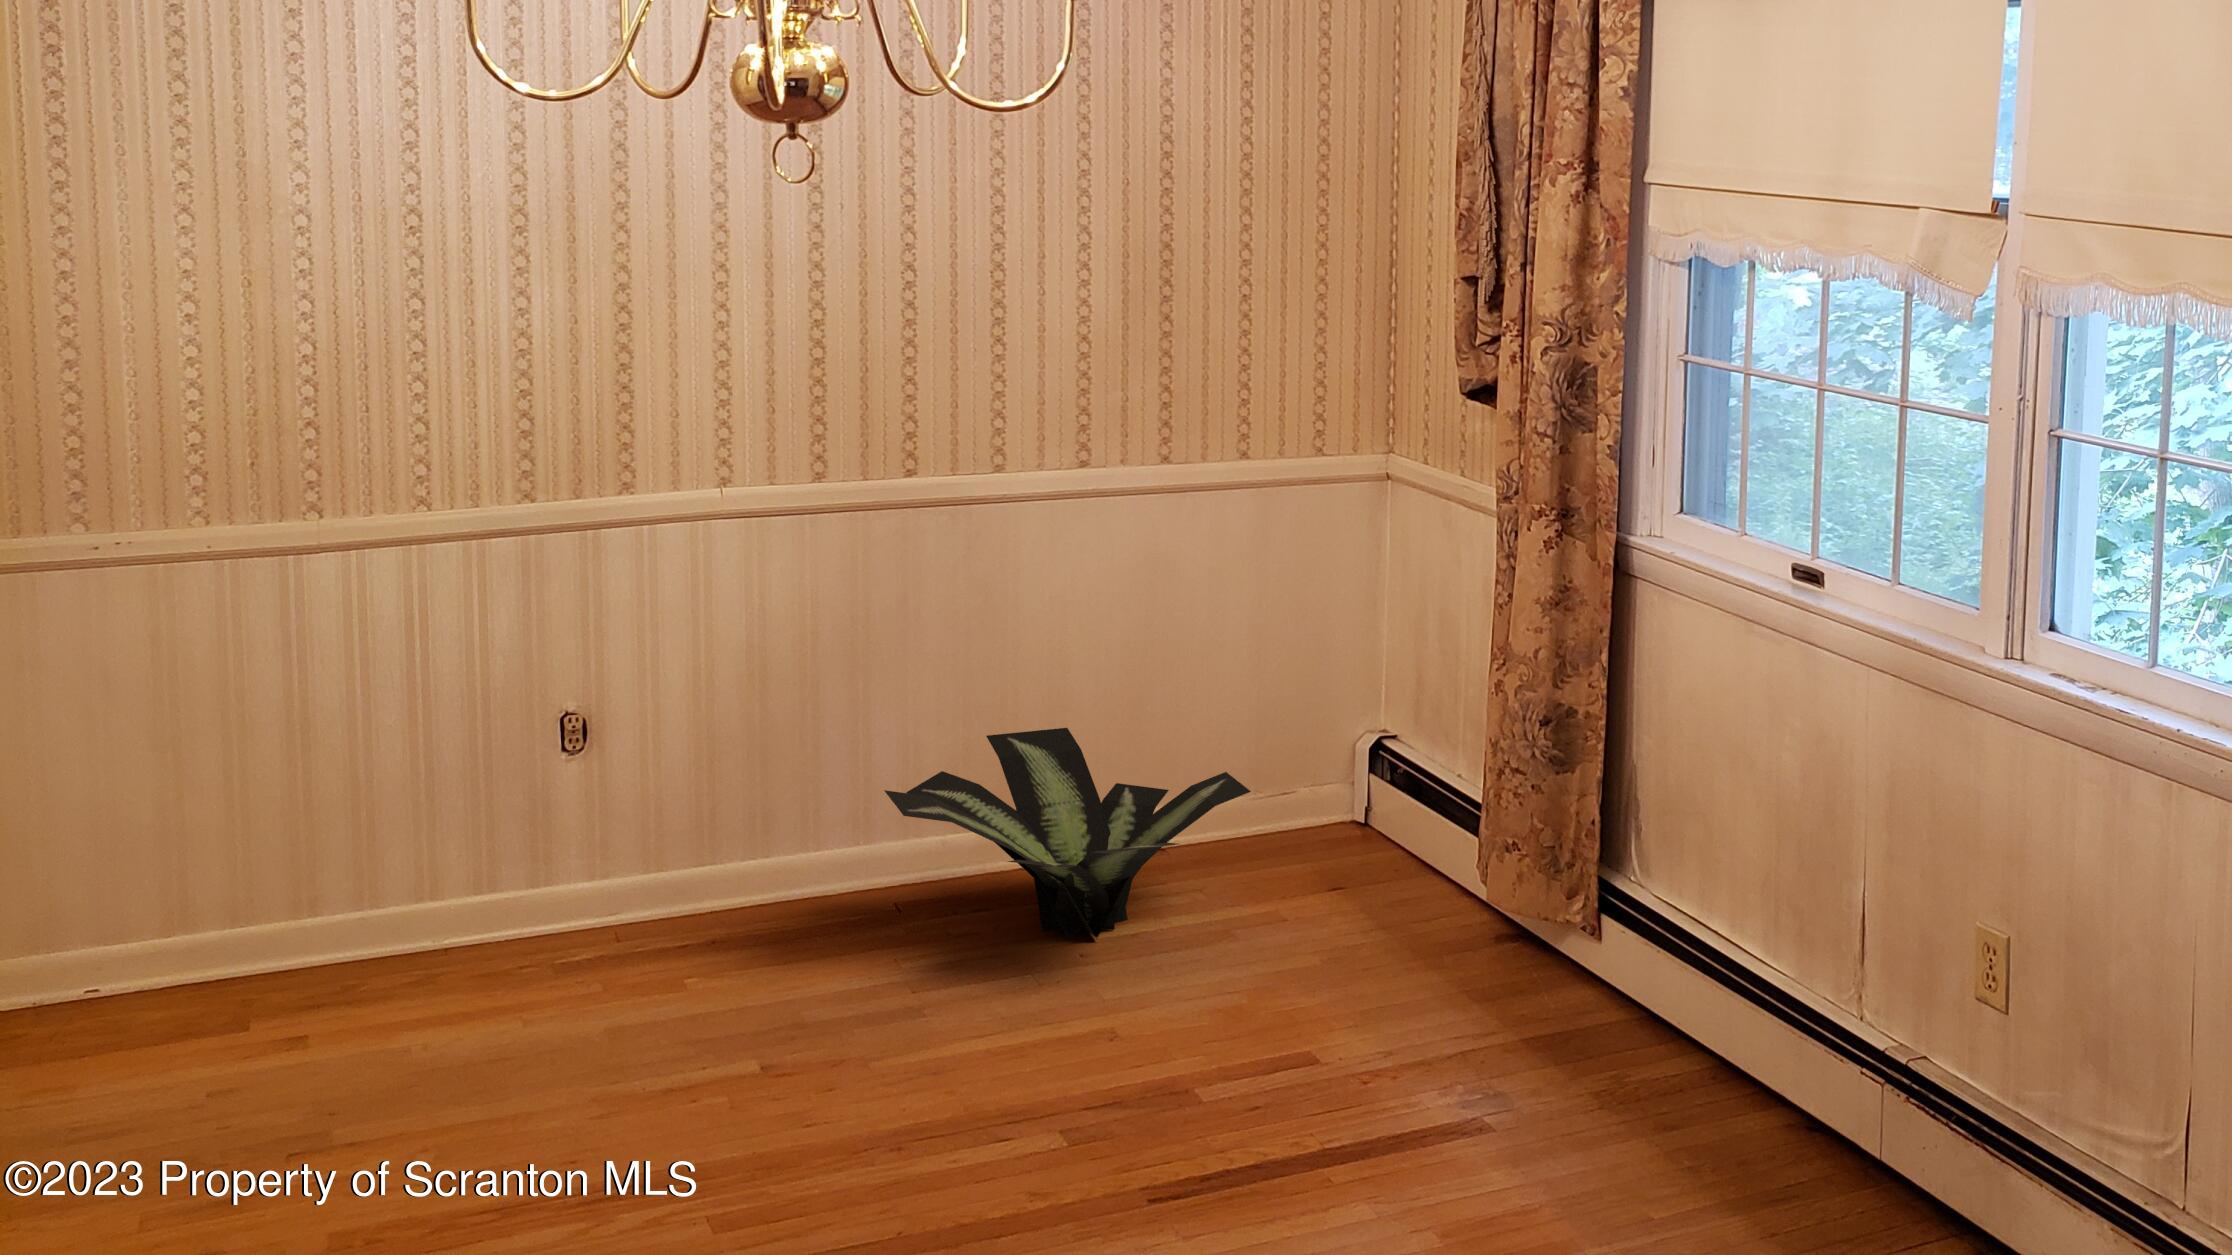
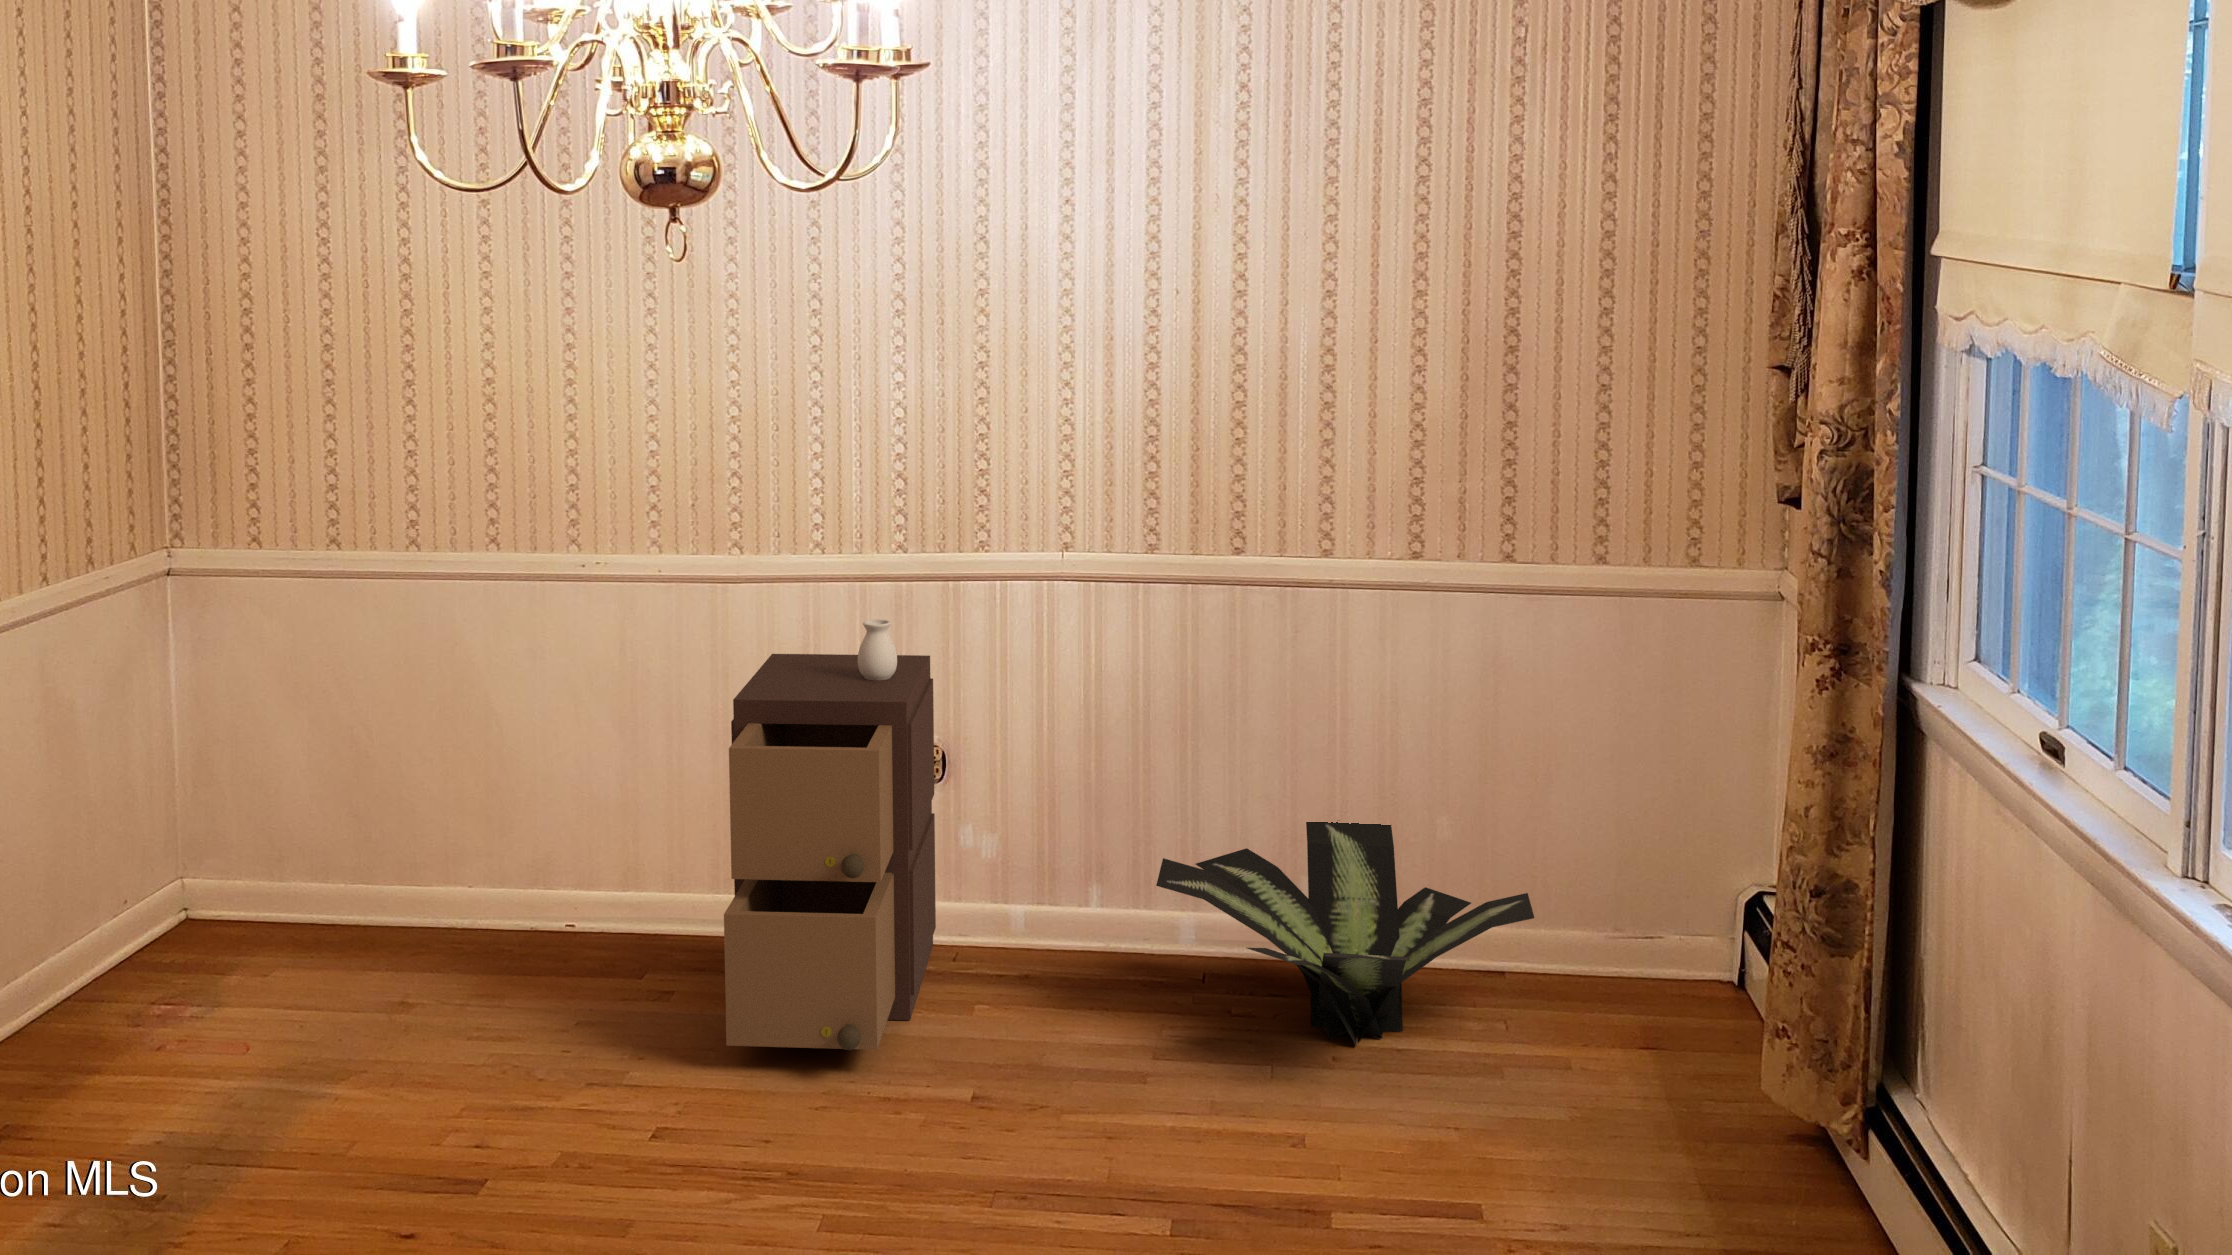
storage cabinet: none [378,574,637,1068] -> present [724,619,936,1050]

